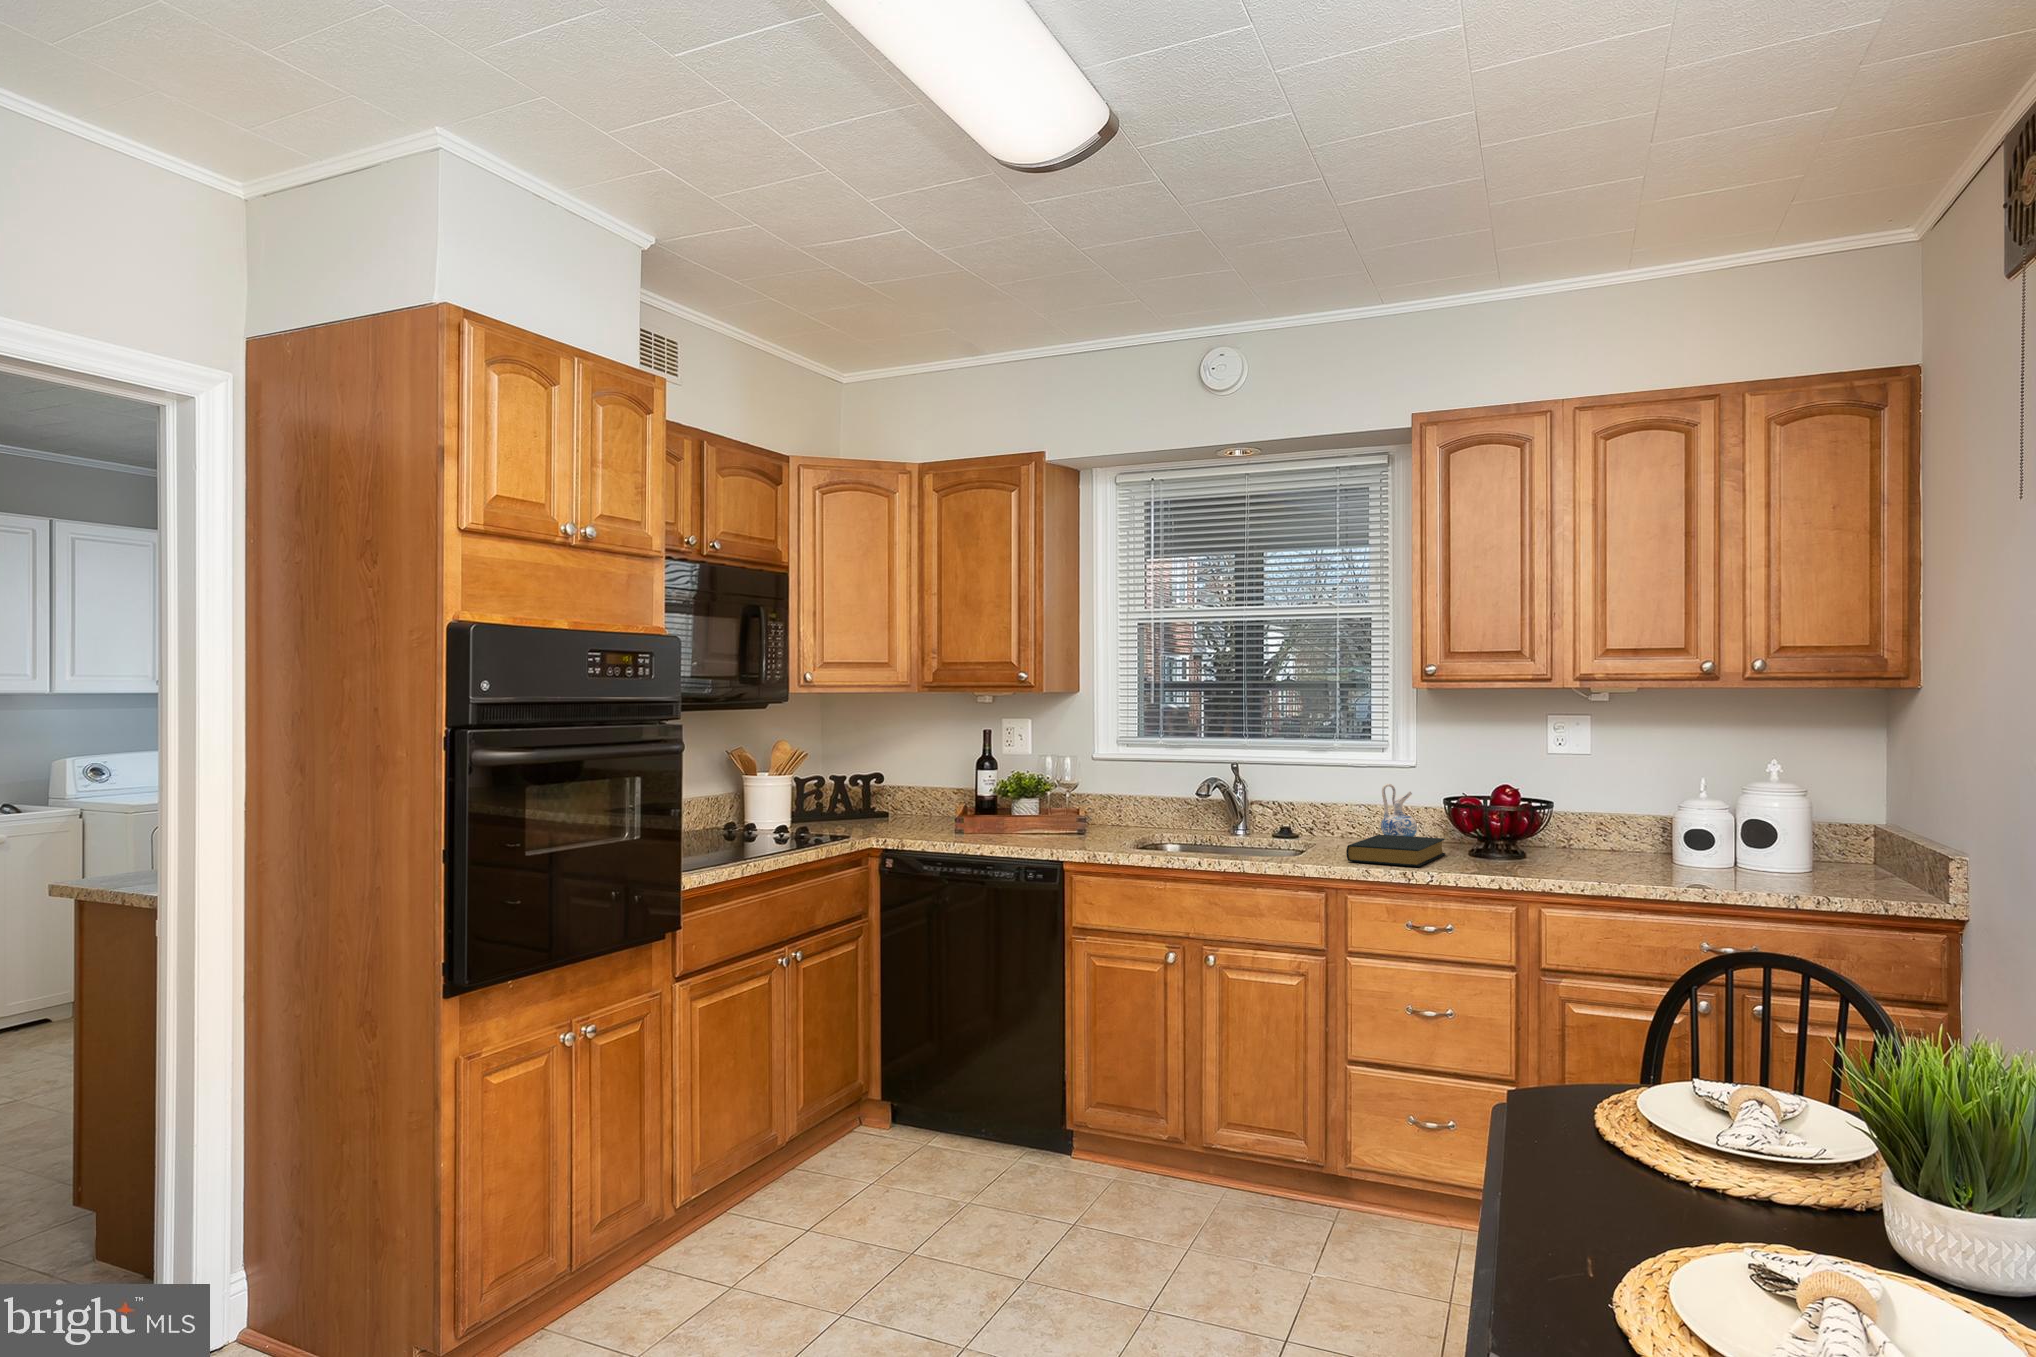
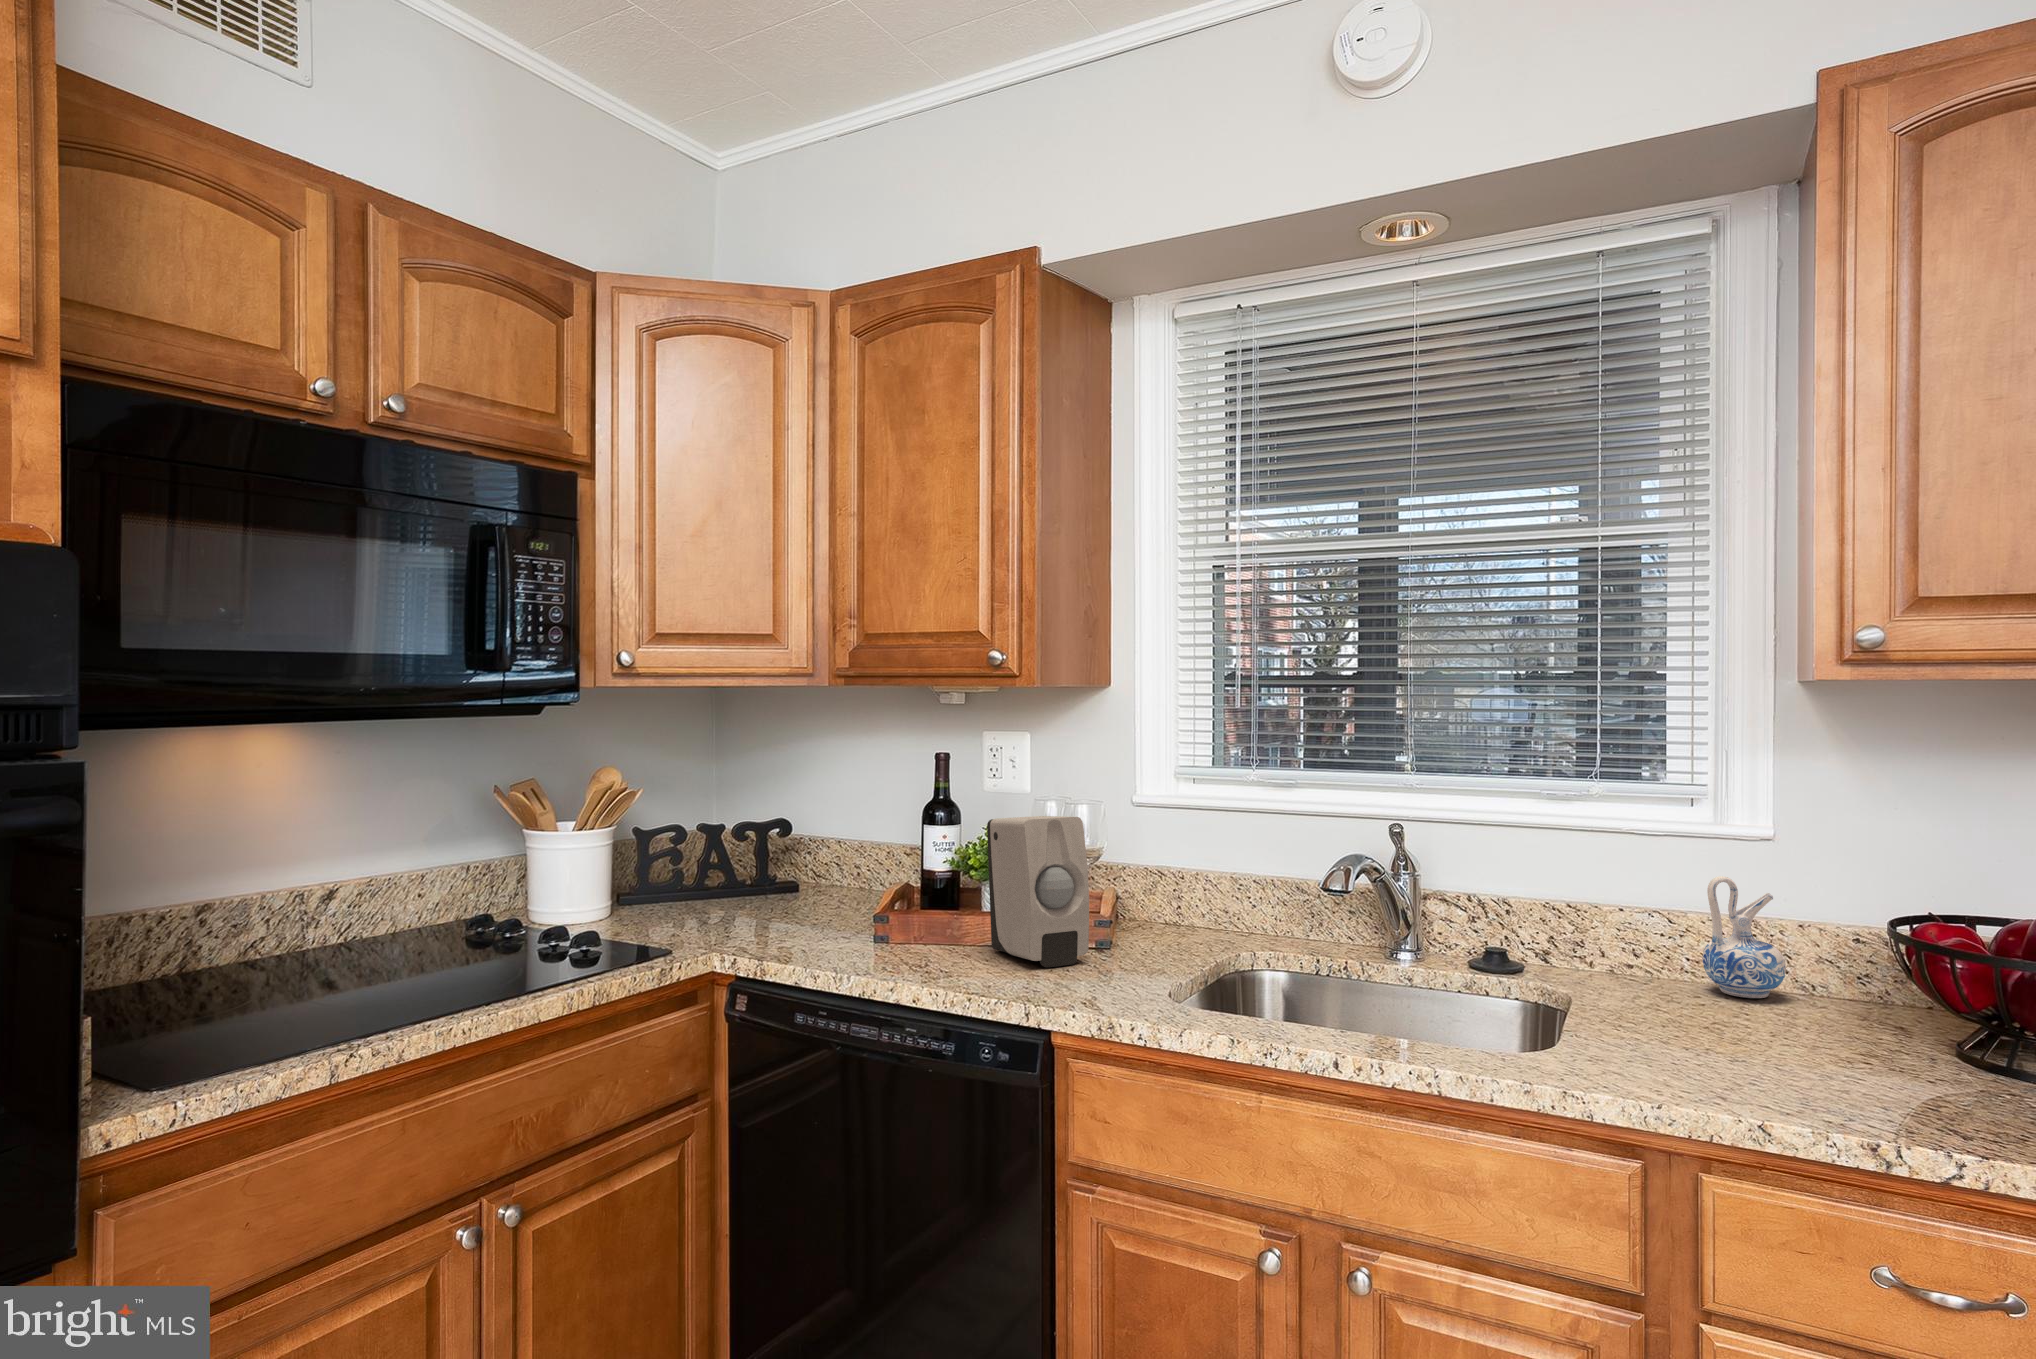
soap dispenser: none [1018,762,1075,840] -> present [987,816,1089,967]
hardback book: present [1346,835,1445,867] -> none [1685,994,1898,1115]

